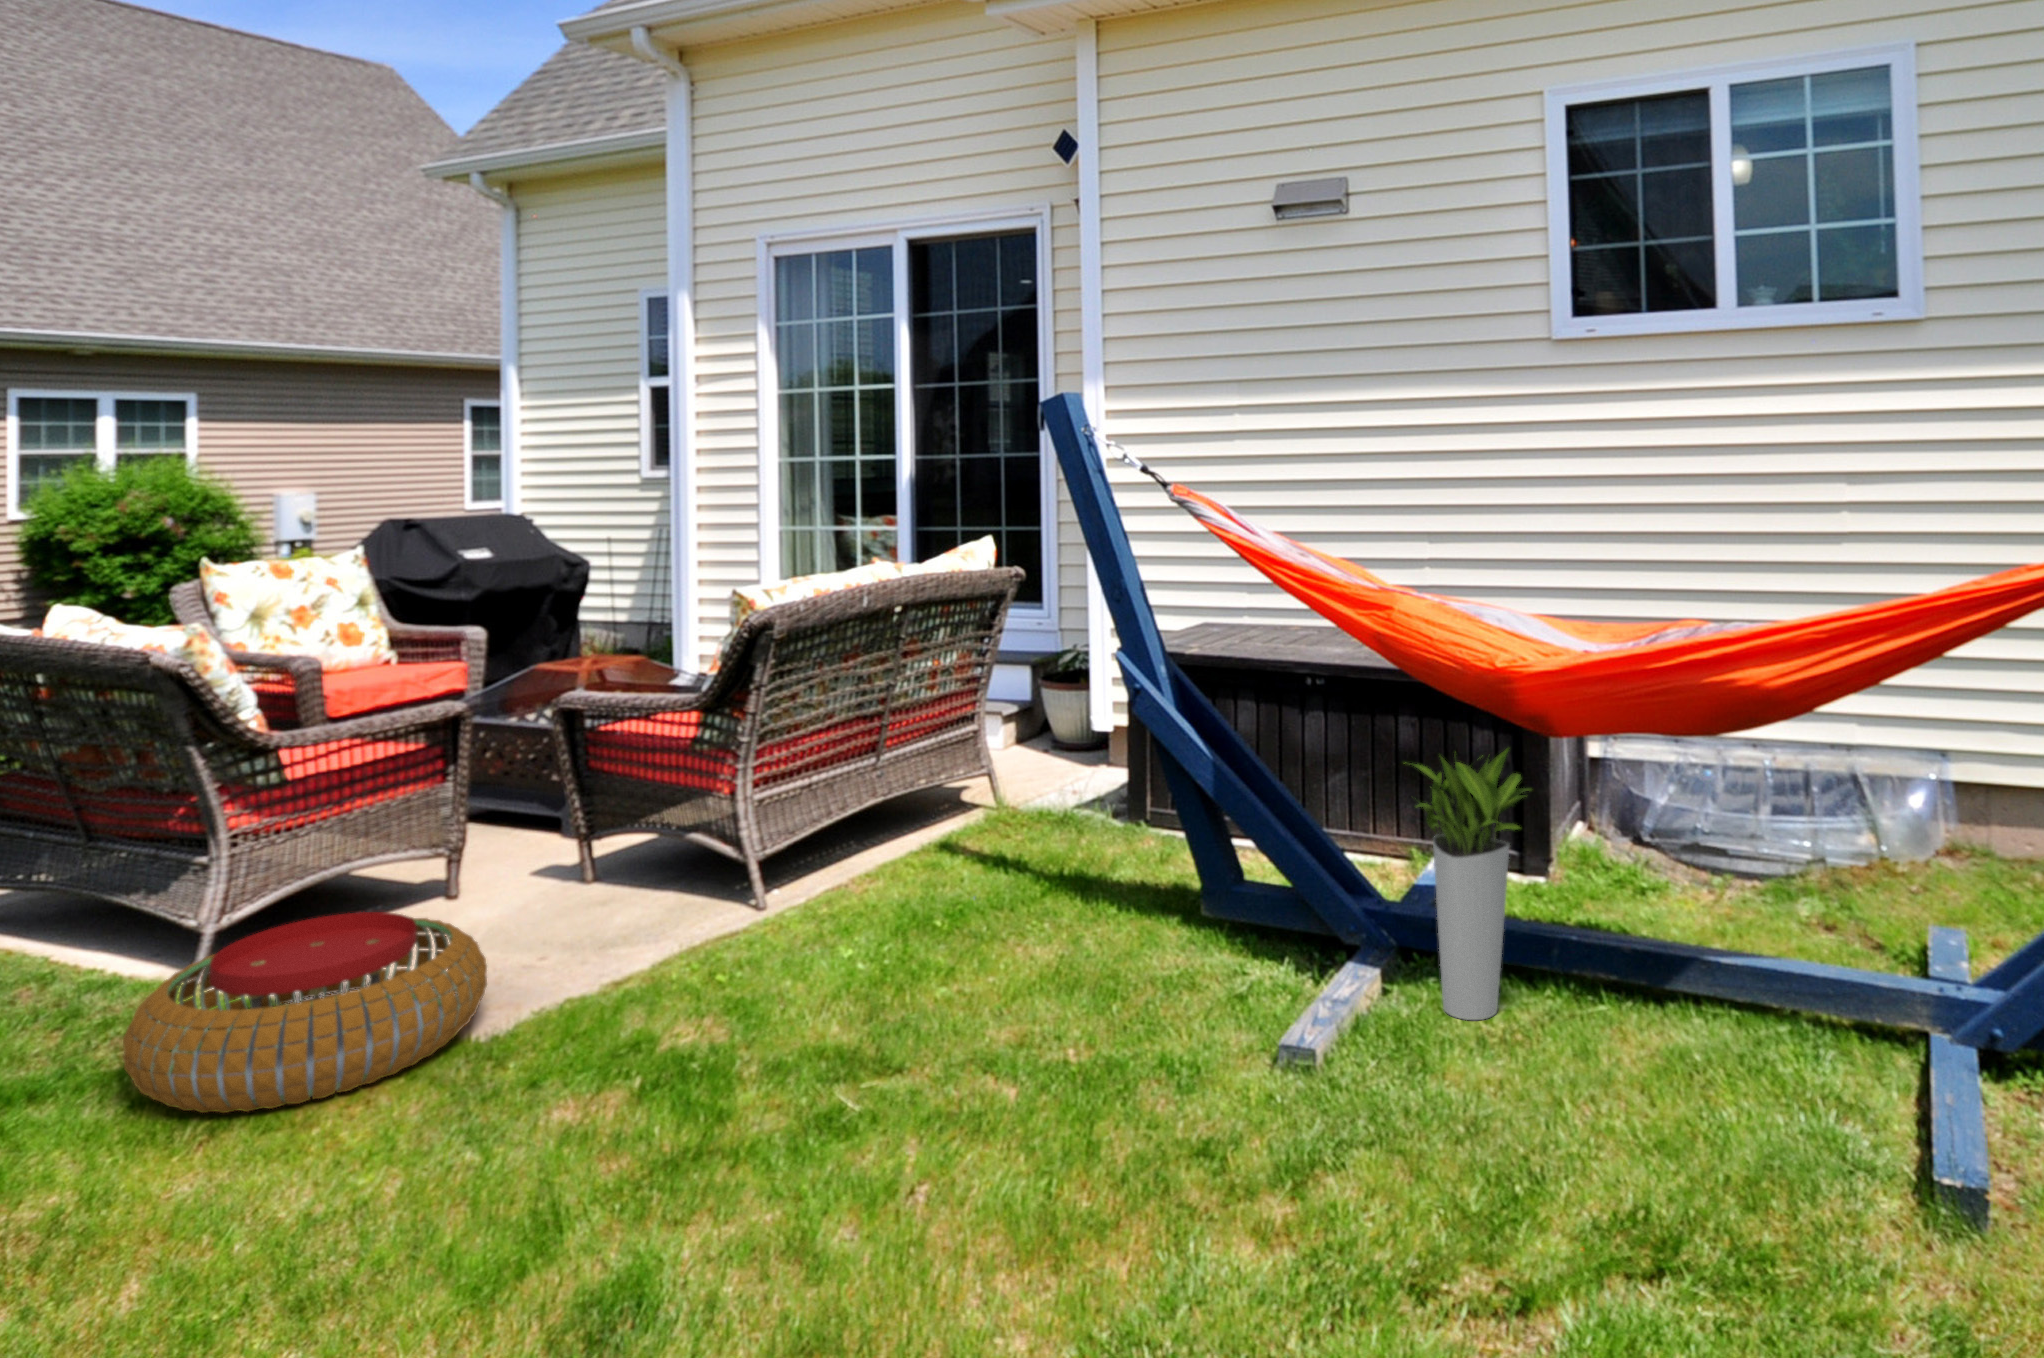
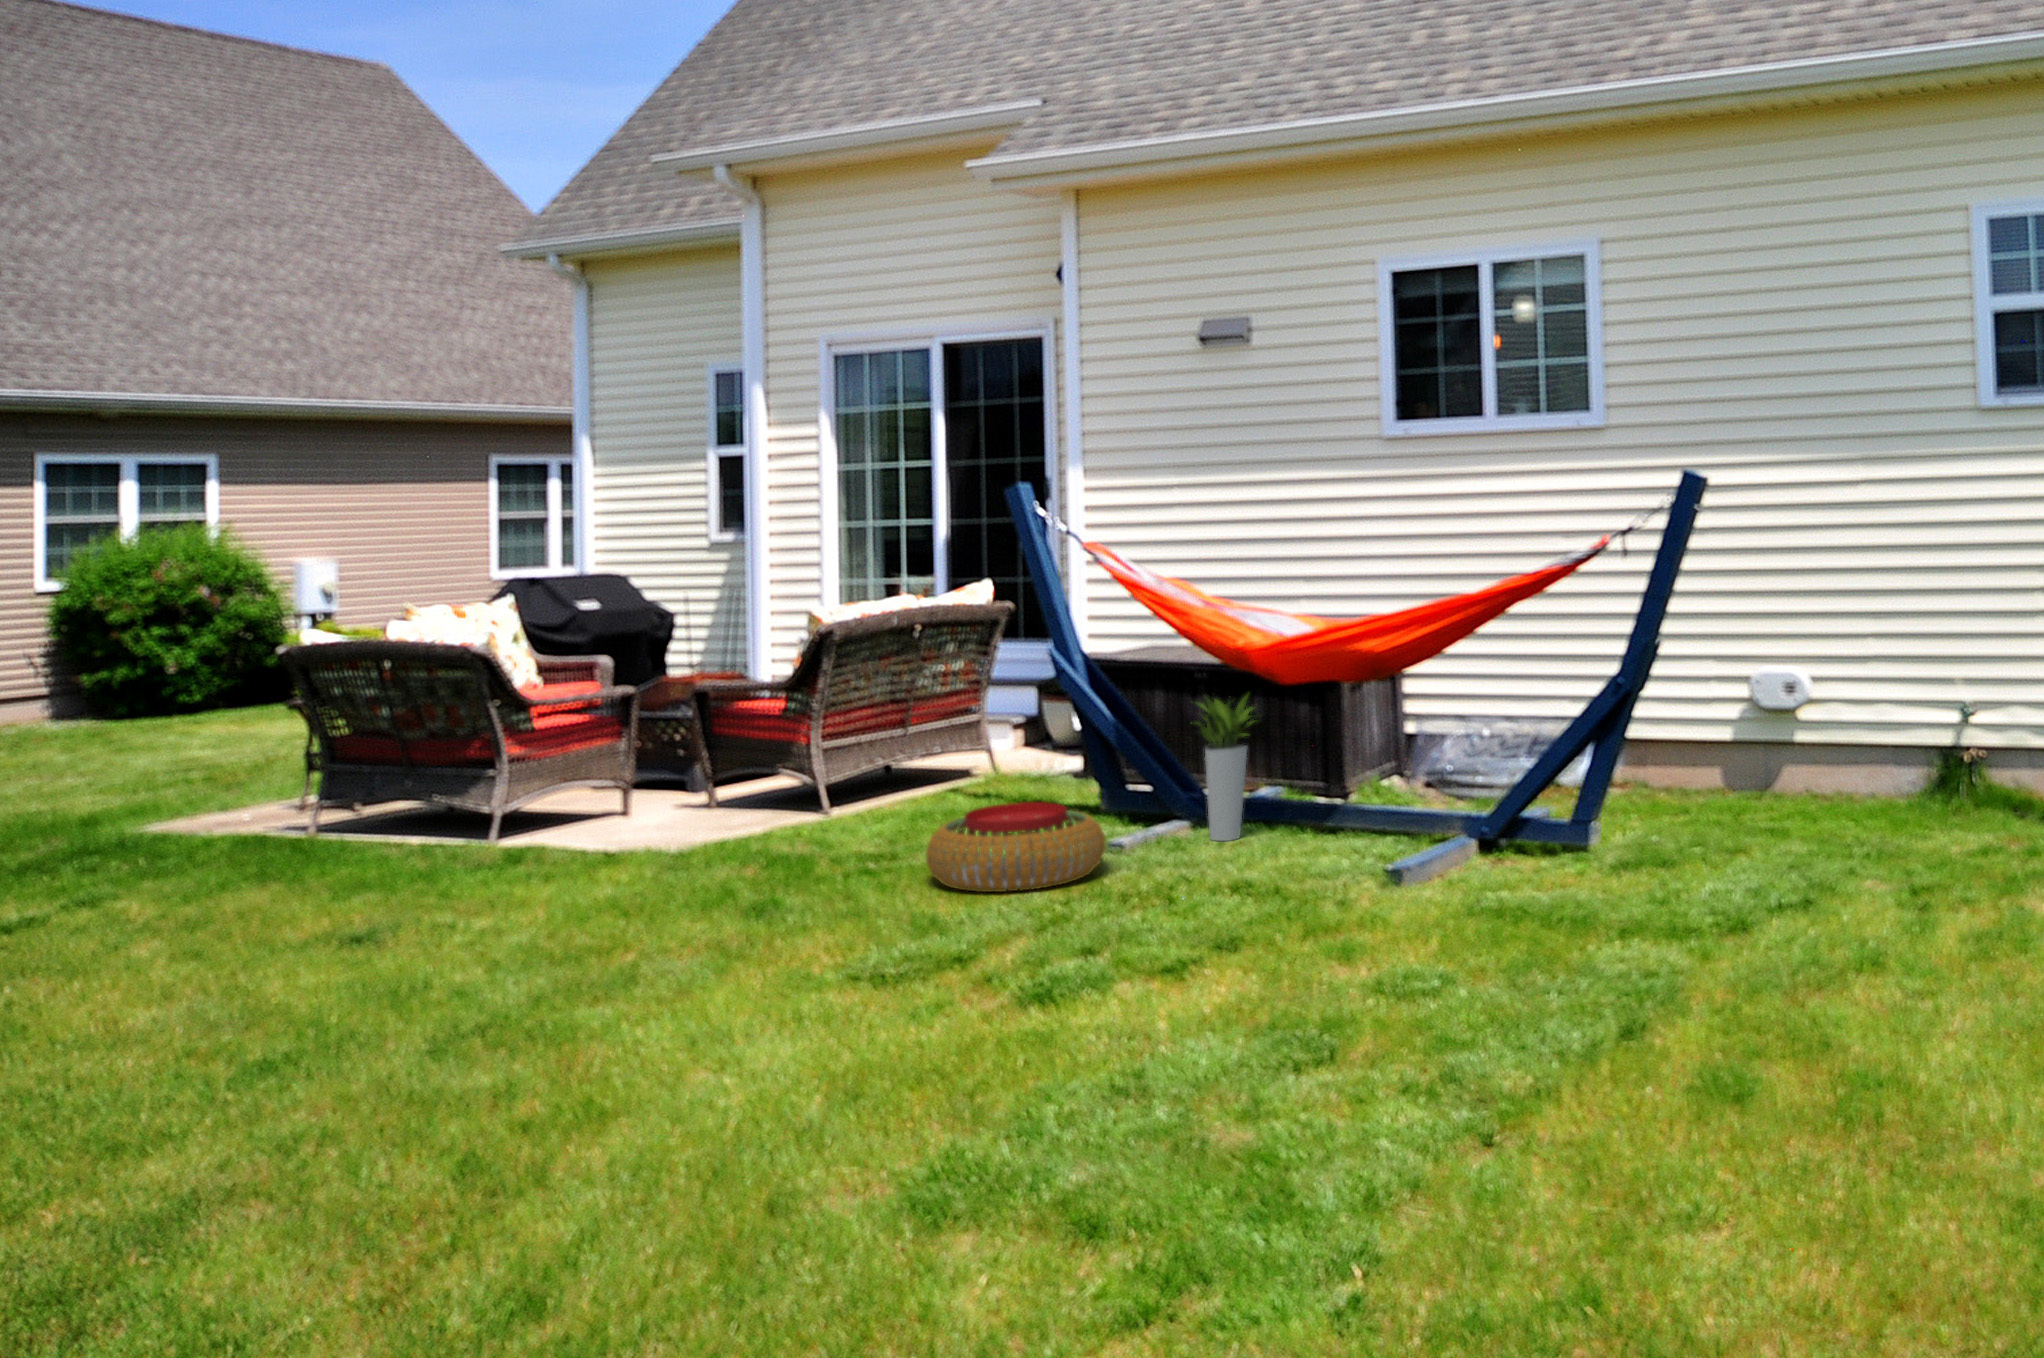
pouf: present [123,912,487,1113] -> present [926,802,1106,892]

